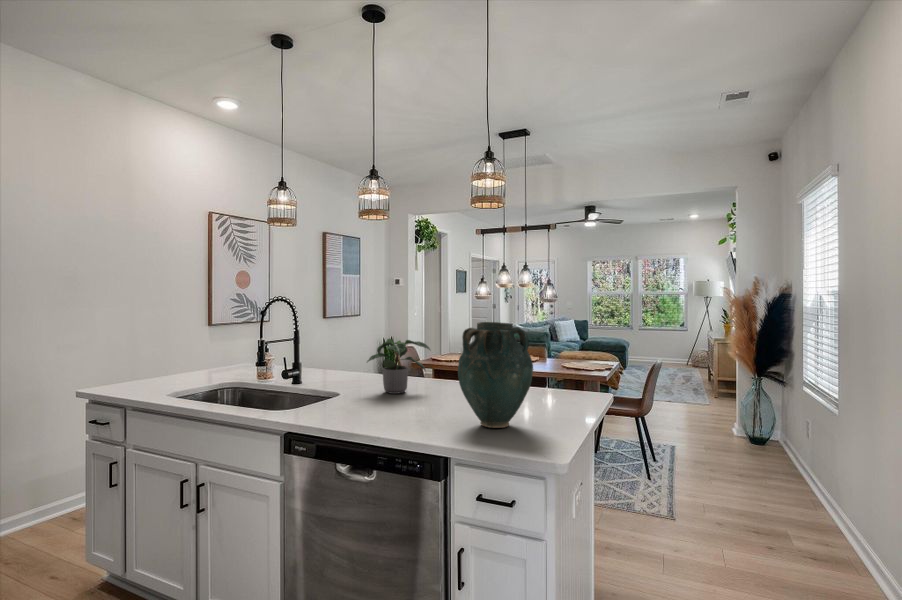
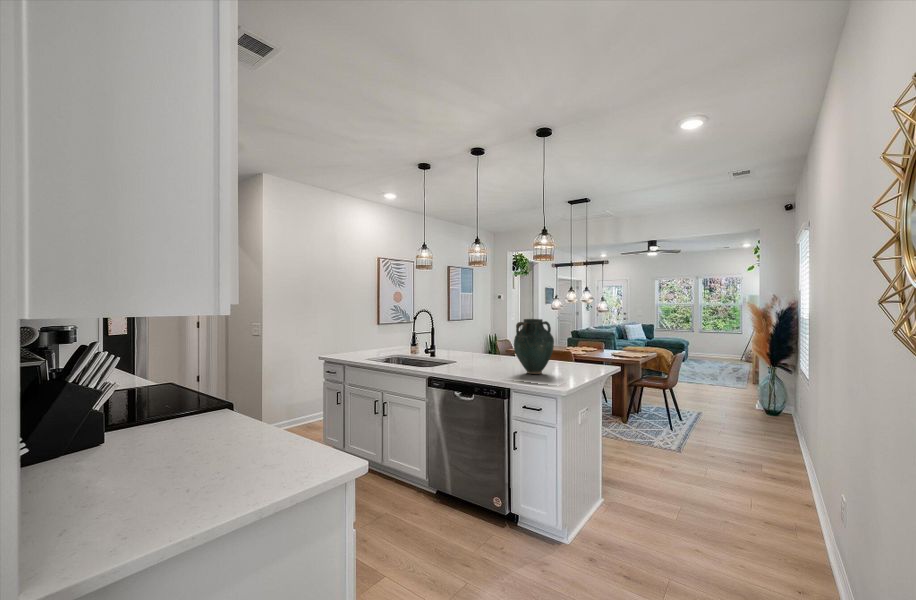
potted plant: present [367,339,430,394] -> none [470,330,507,361]

